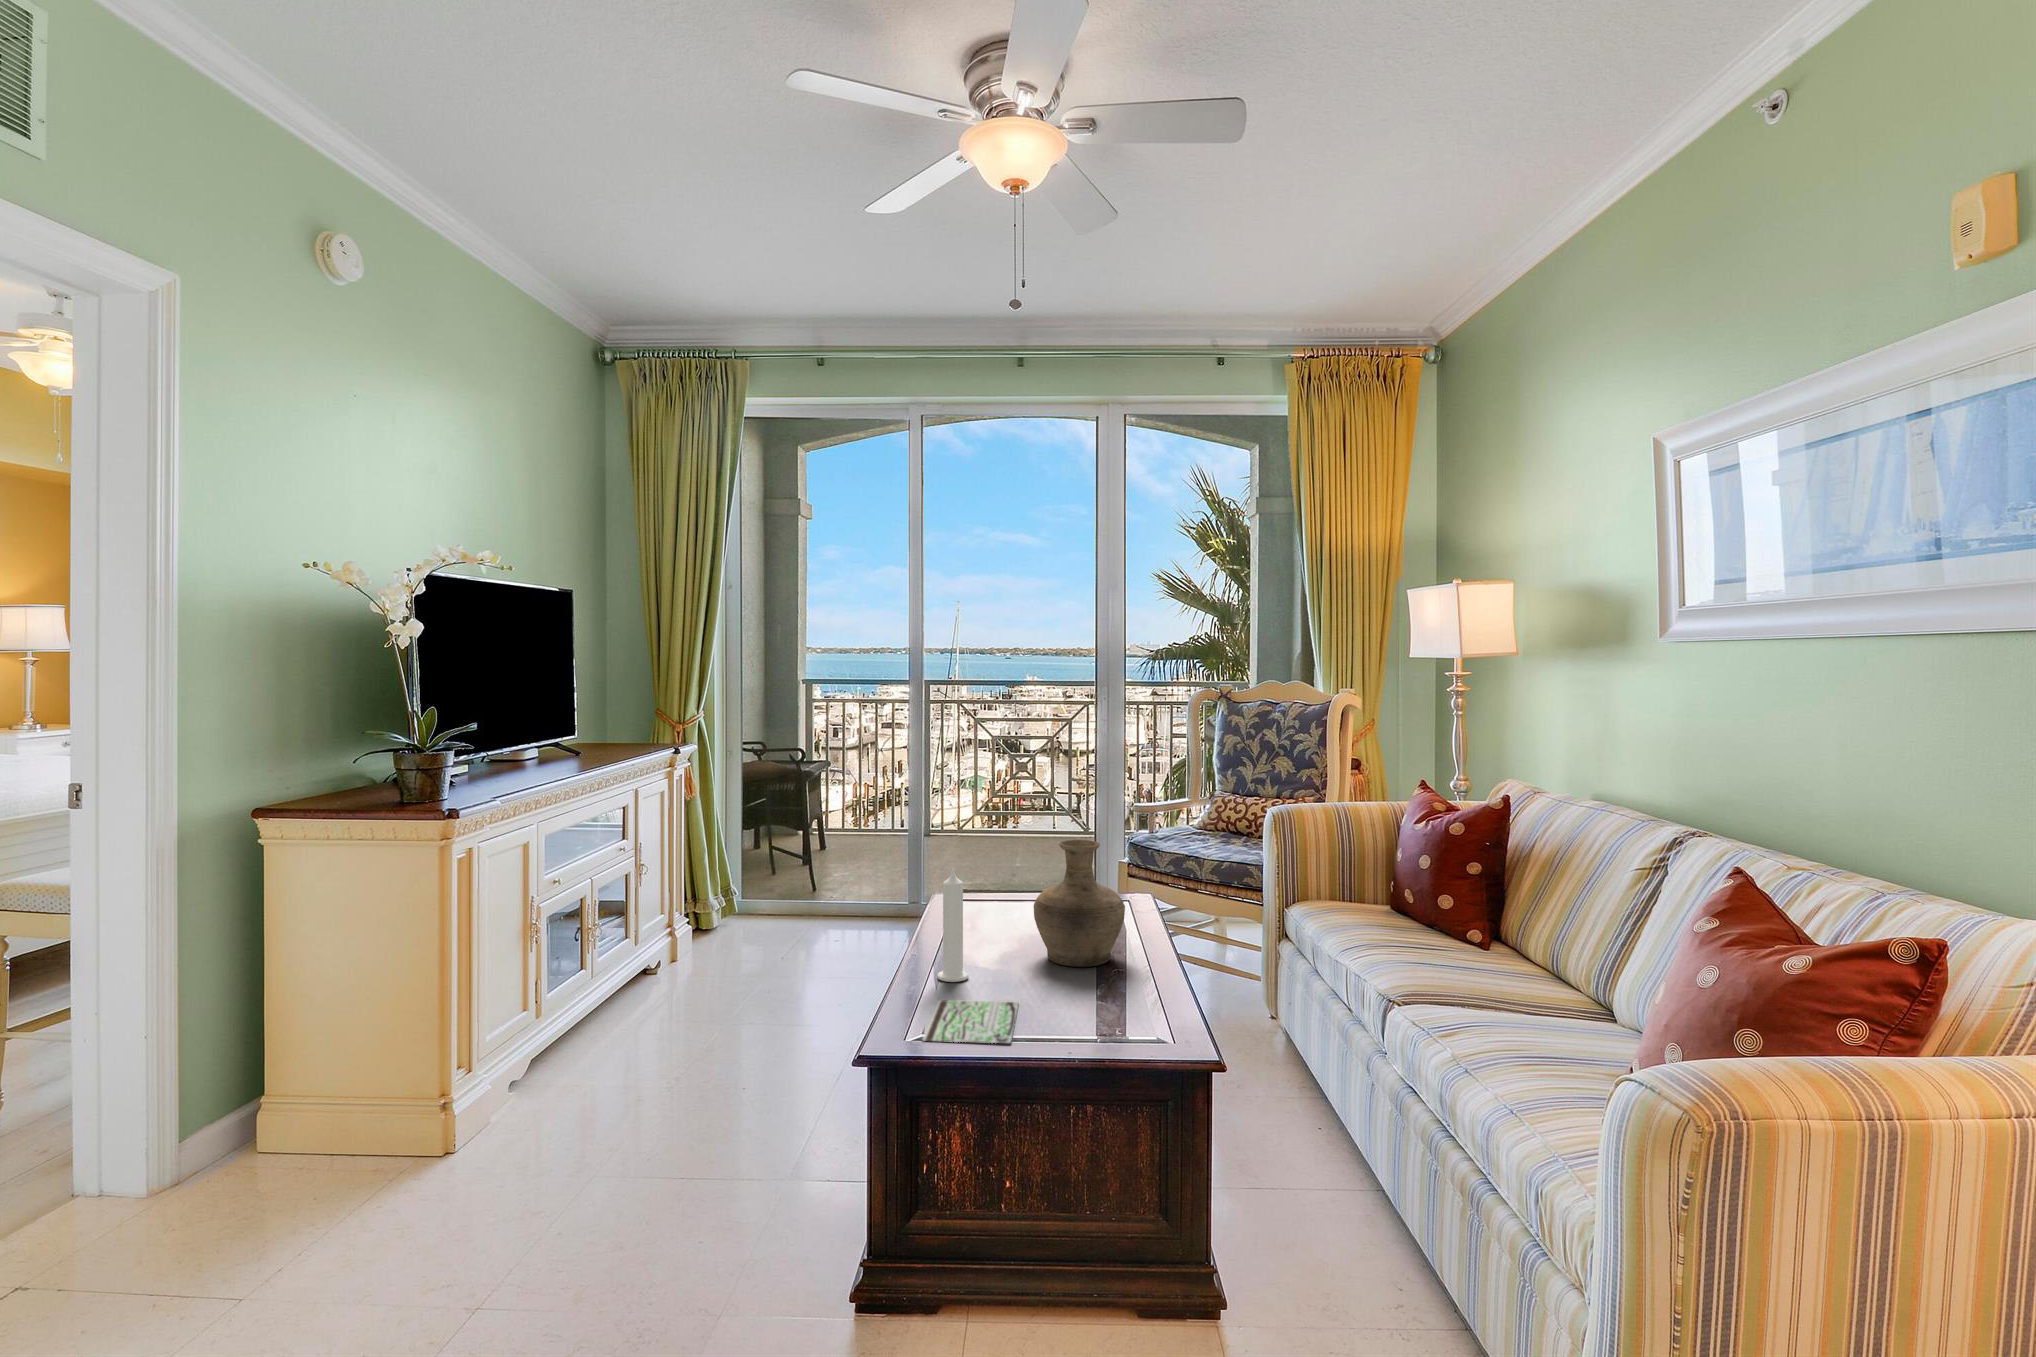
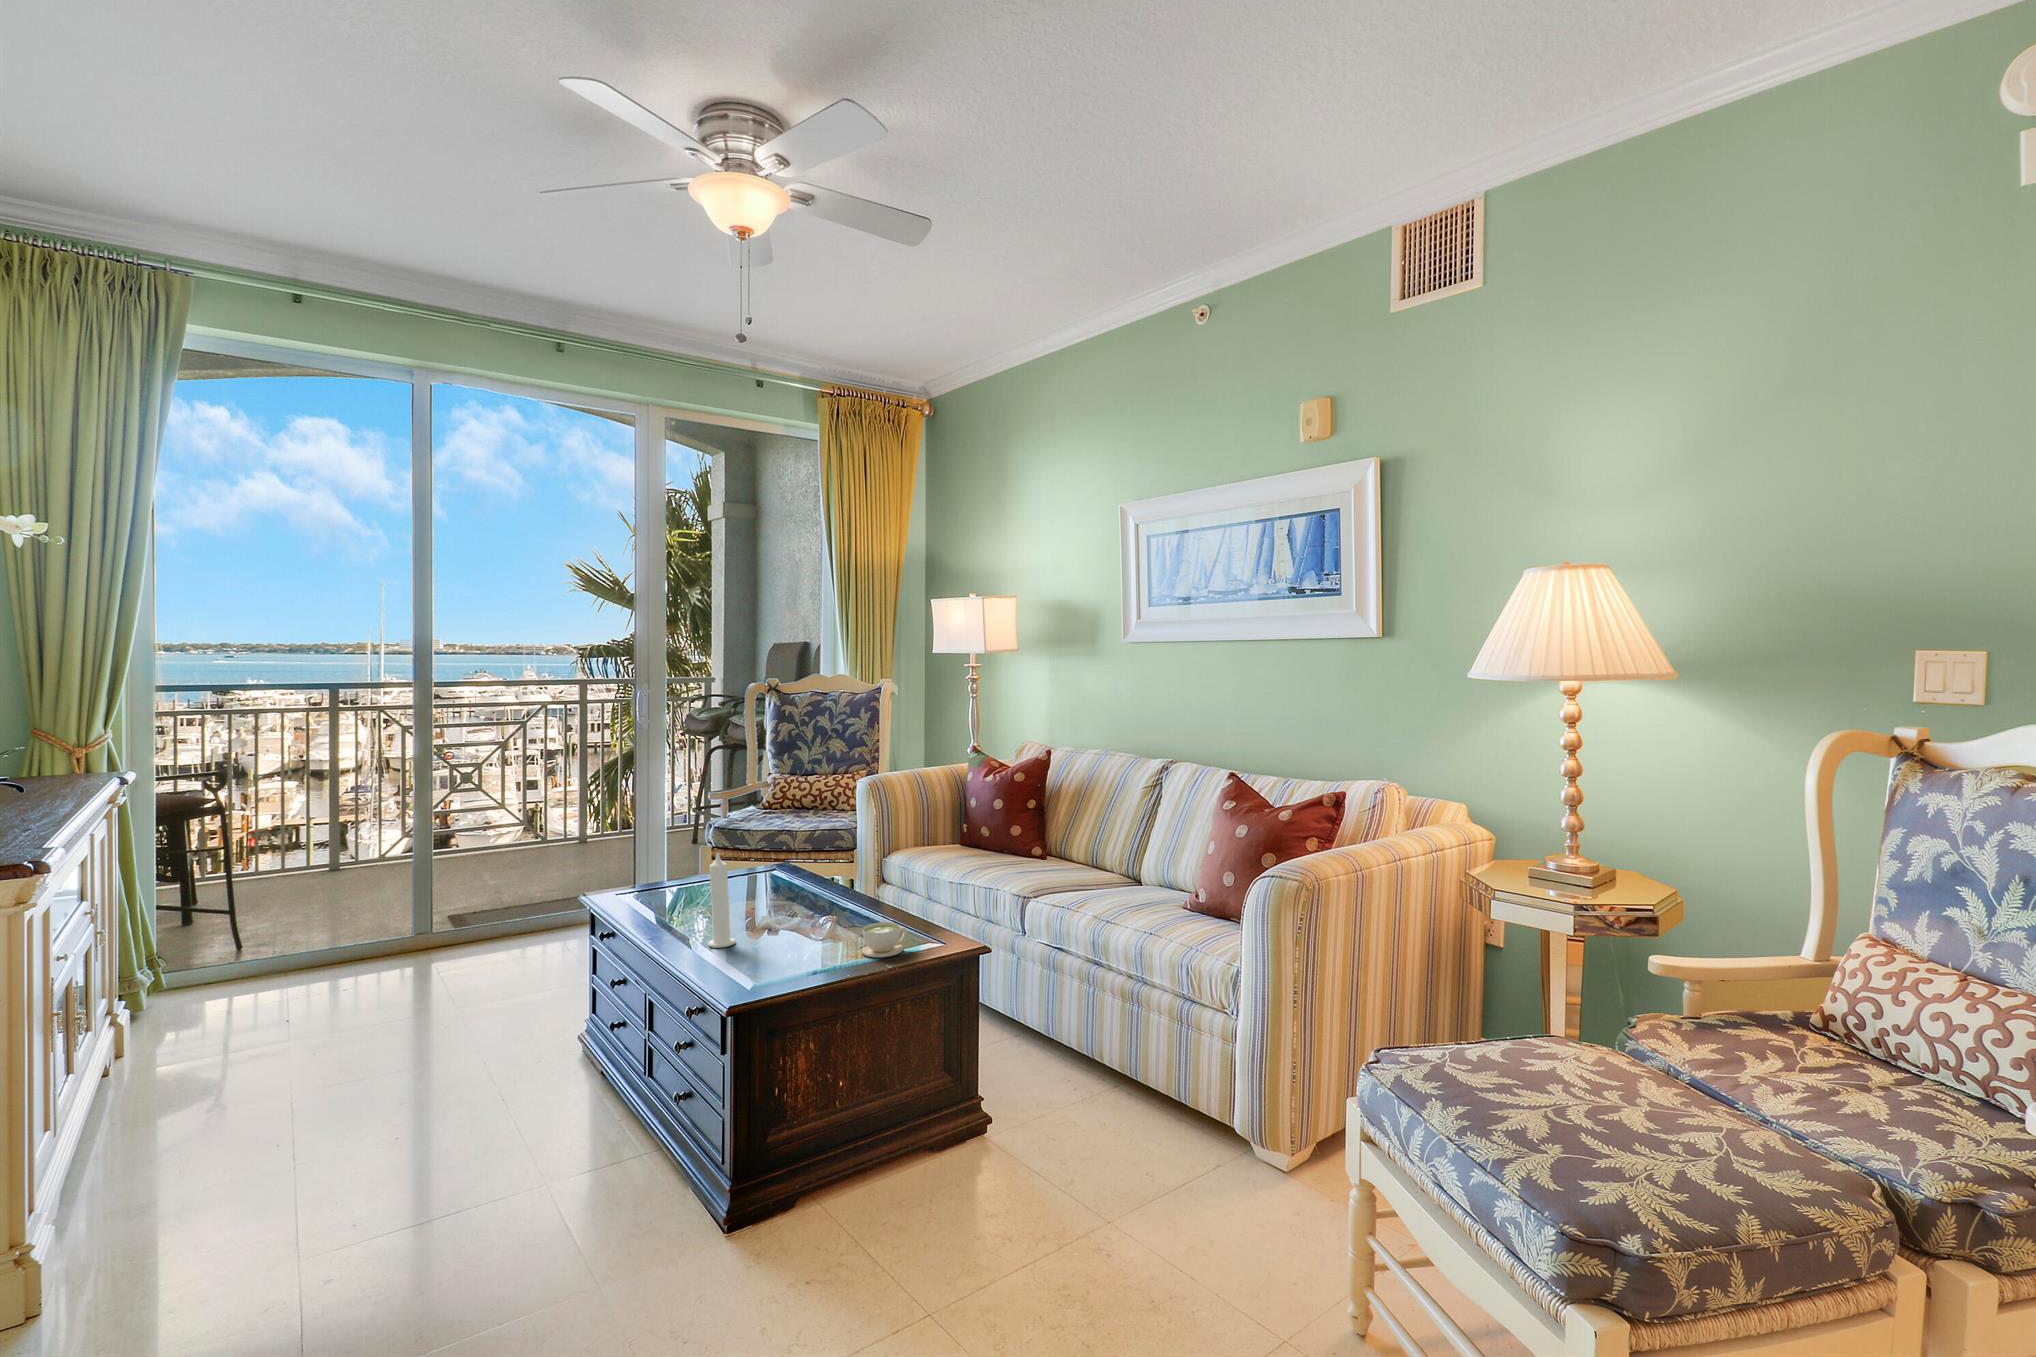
vase: present [1034,840,1125,967] -> none [760,817,835,919]
coffee cup: none [1074,993,1136,1042] -> present [862,922,907,958]
book: present [923,1000,1018,1043] -> none [734,947,831,985]

